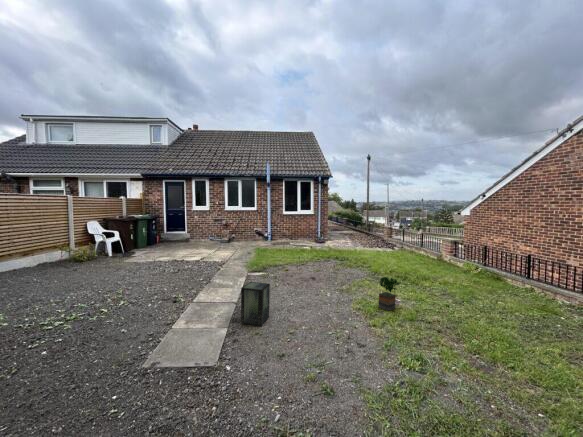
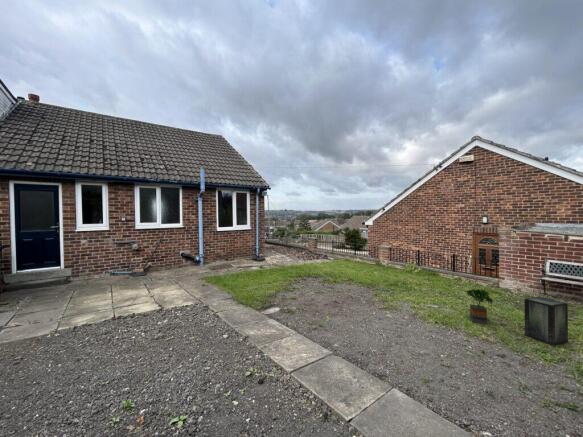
storage box: present [241,282,270,327] -> present [524,297,568,345]

